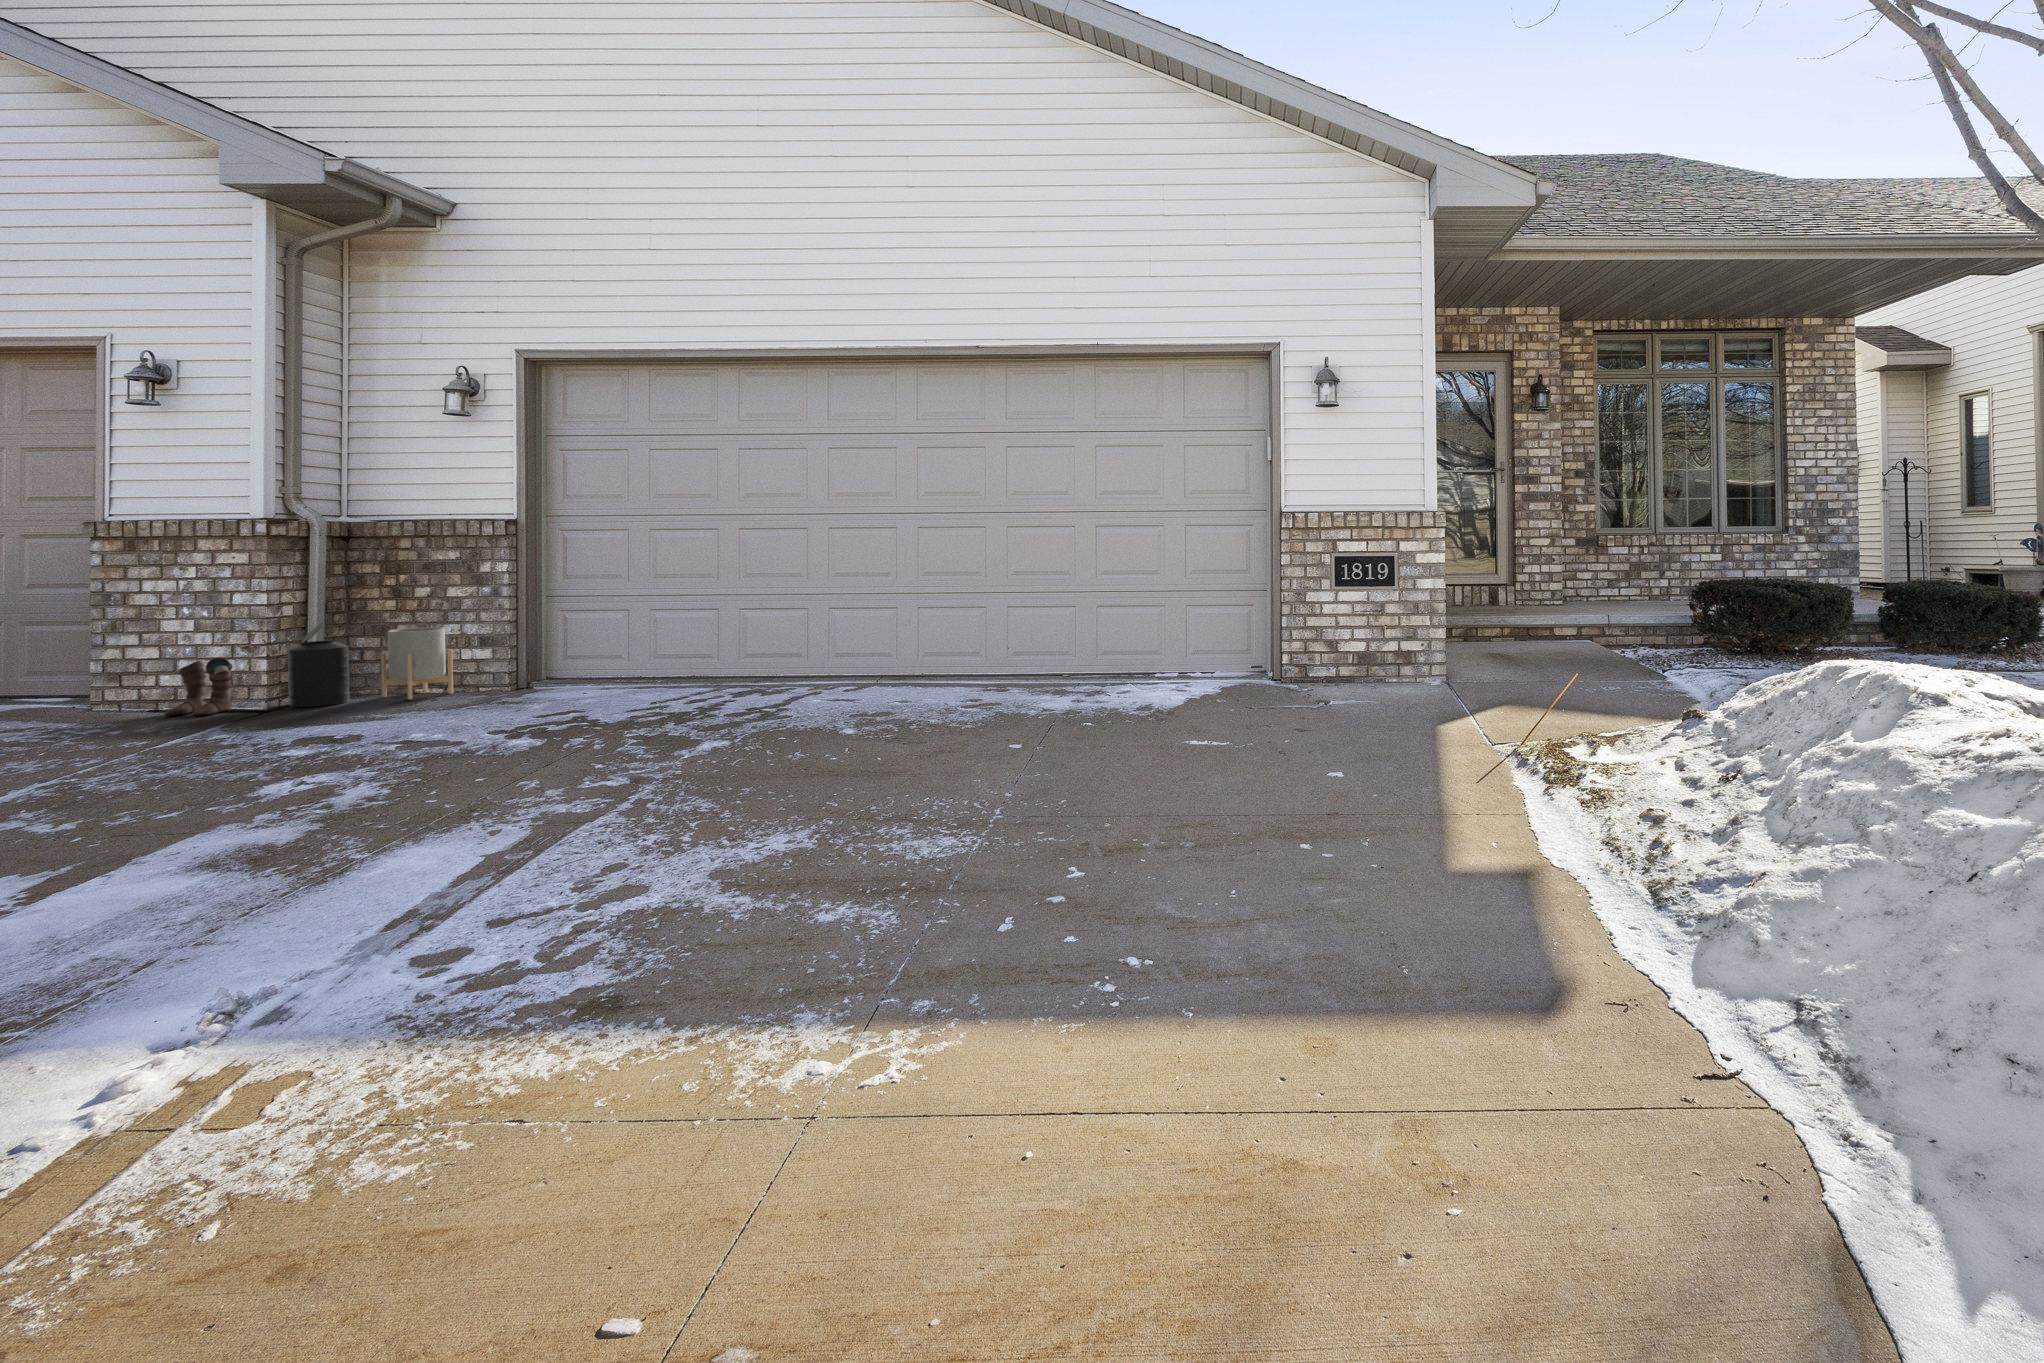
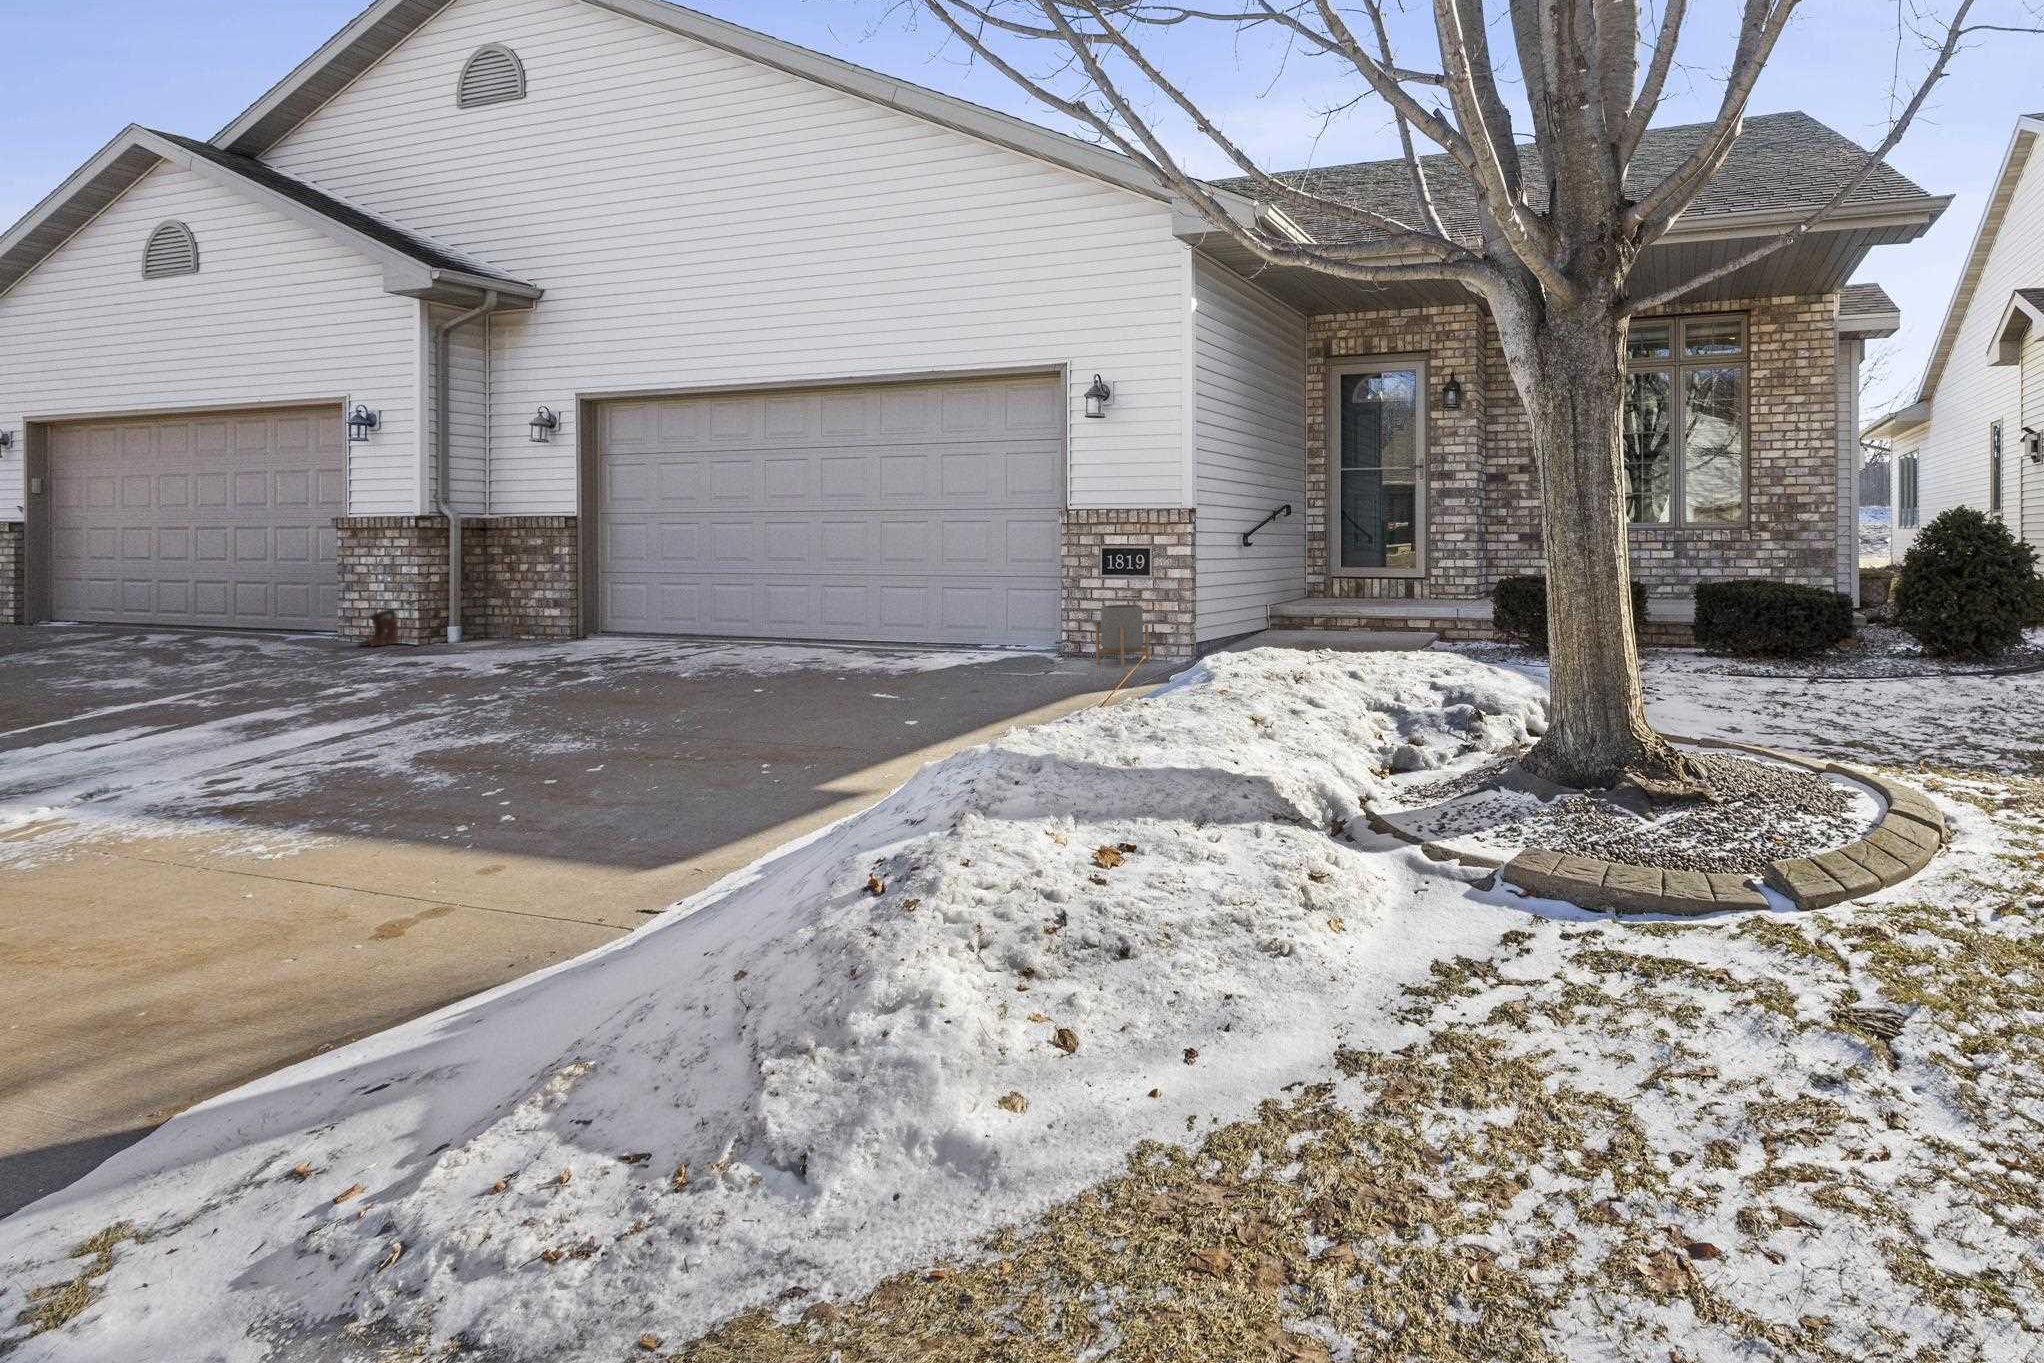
trash can: present [287,622,350,707] -> none [429,587,471,644]
planter: present [381,627,453,699] -> present [1096,605,1149,667]

